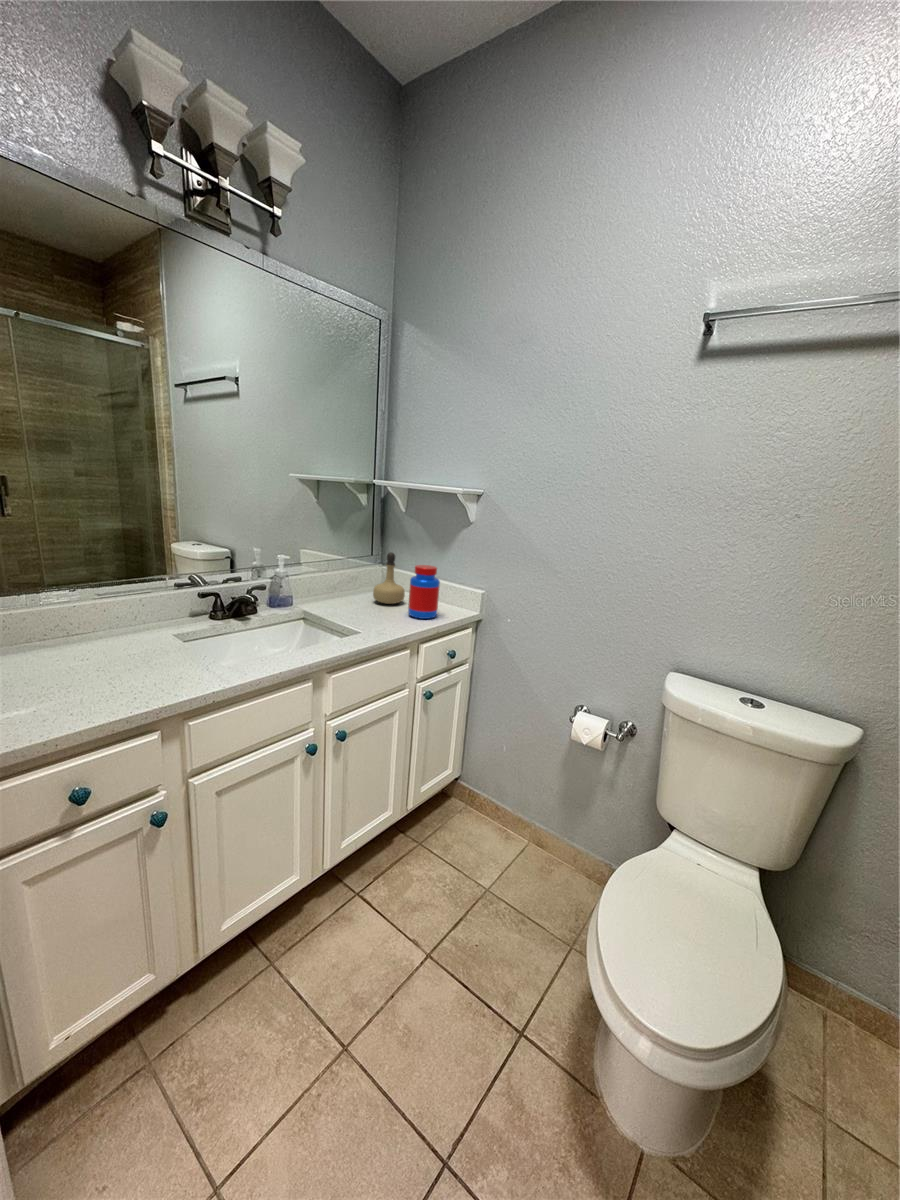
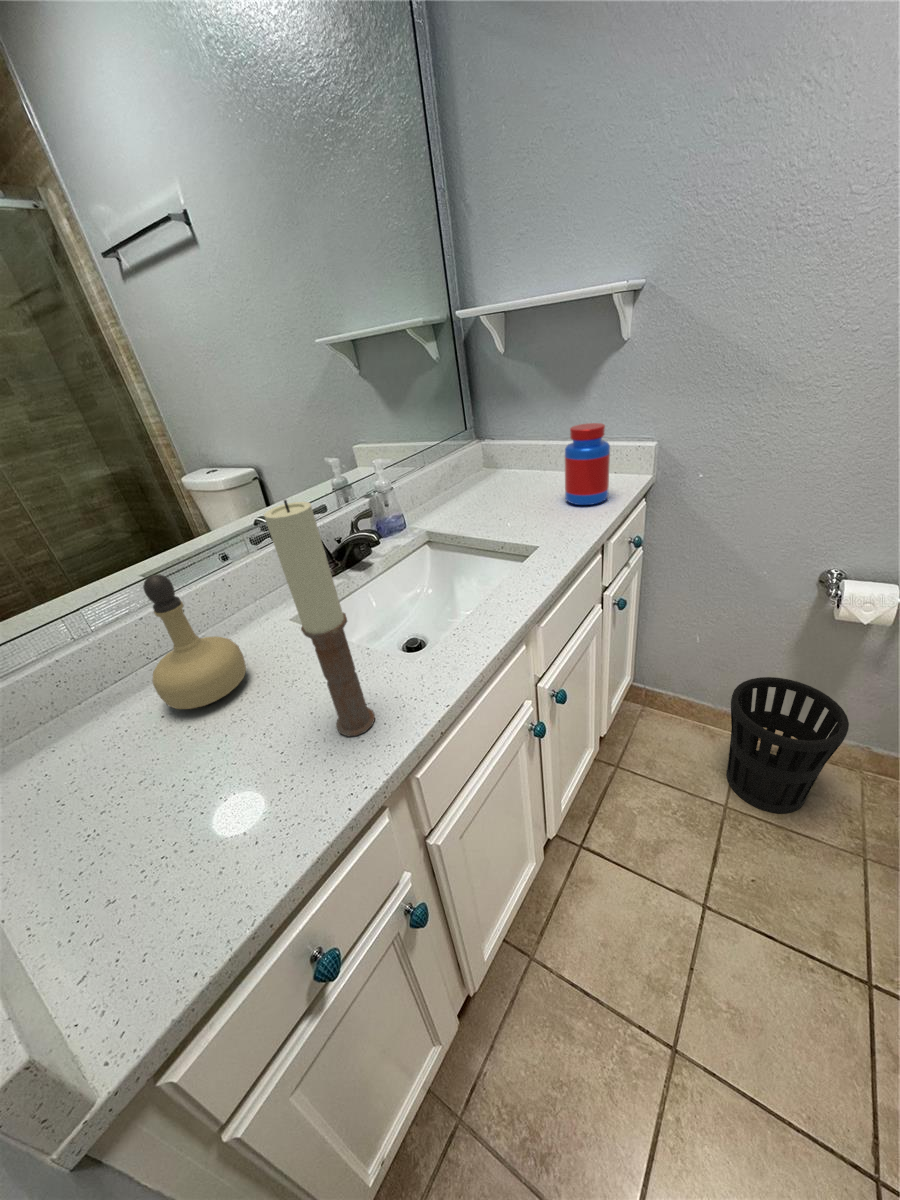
candle: none [146,548,180,688] -> present [264,500,375,736]
perfume bottle: present [373,552,405,604] -> present [143,574,246,709]
wastebasket: none [500,783,578,904] -> present [726,677,849,813]

